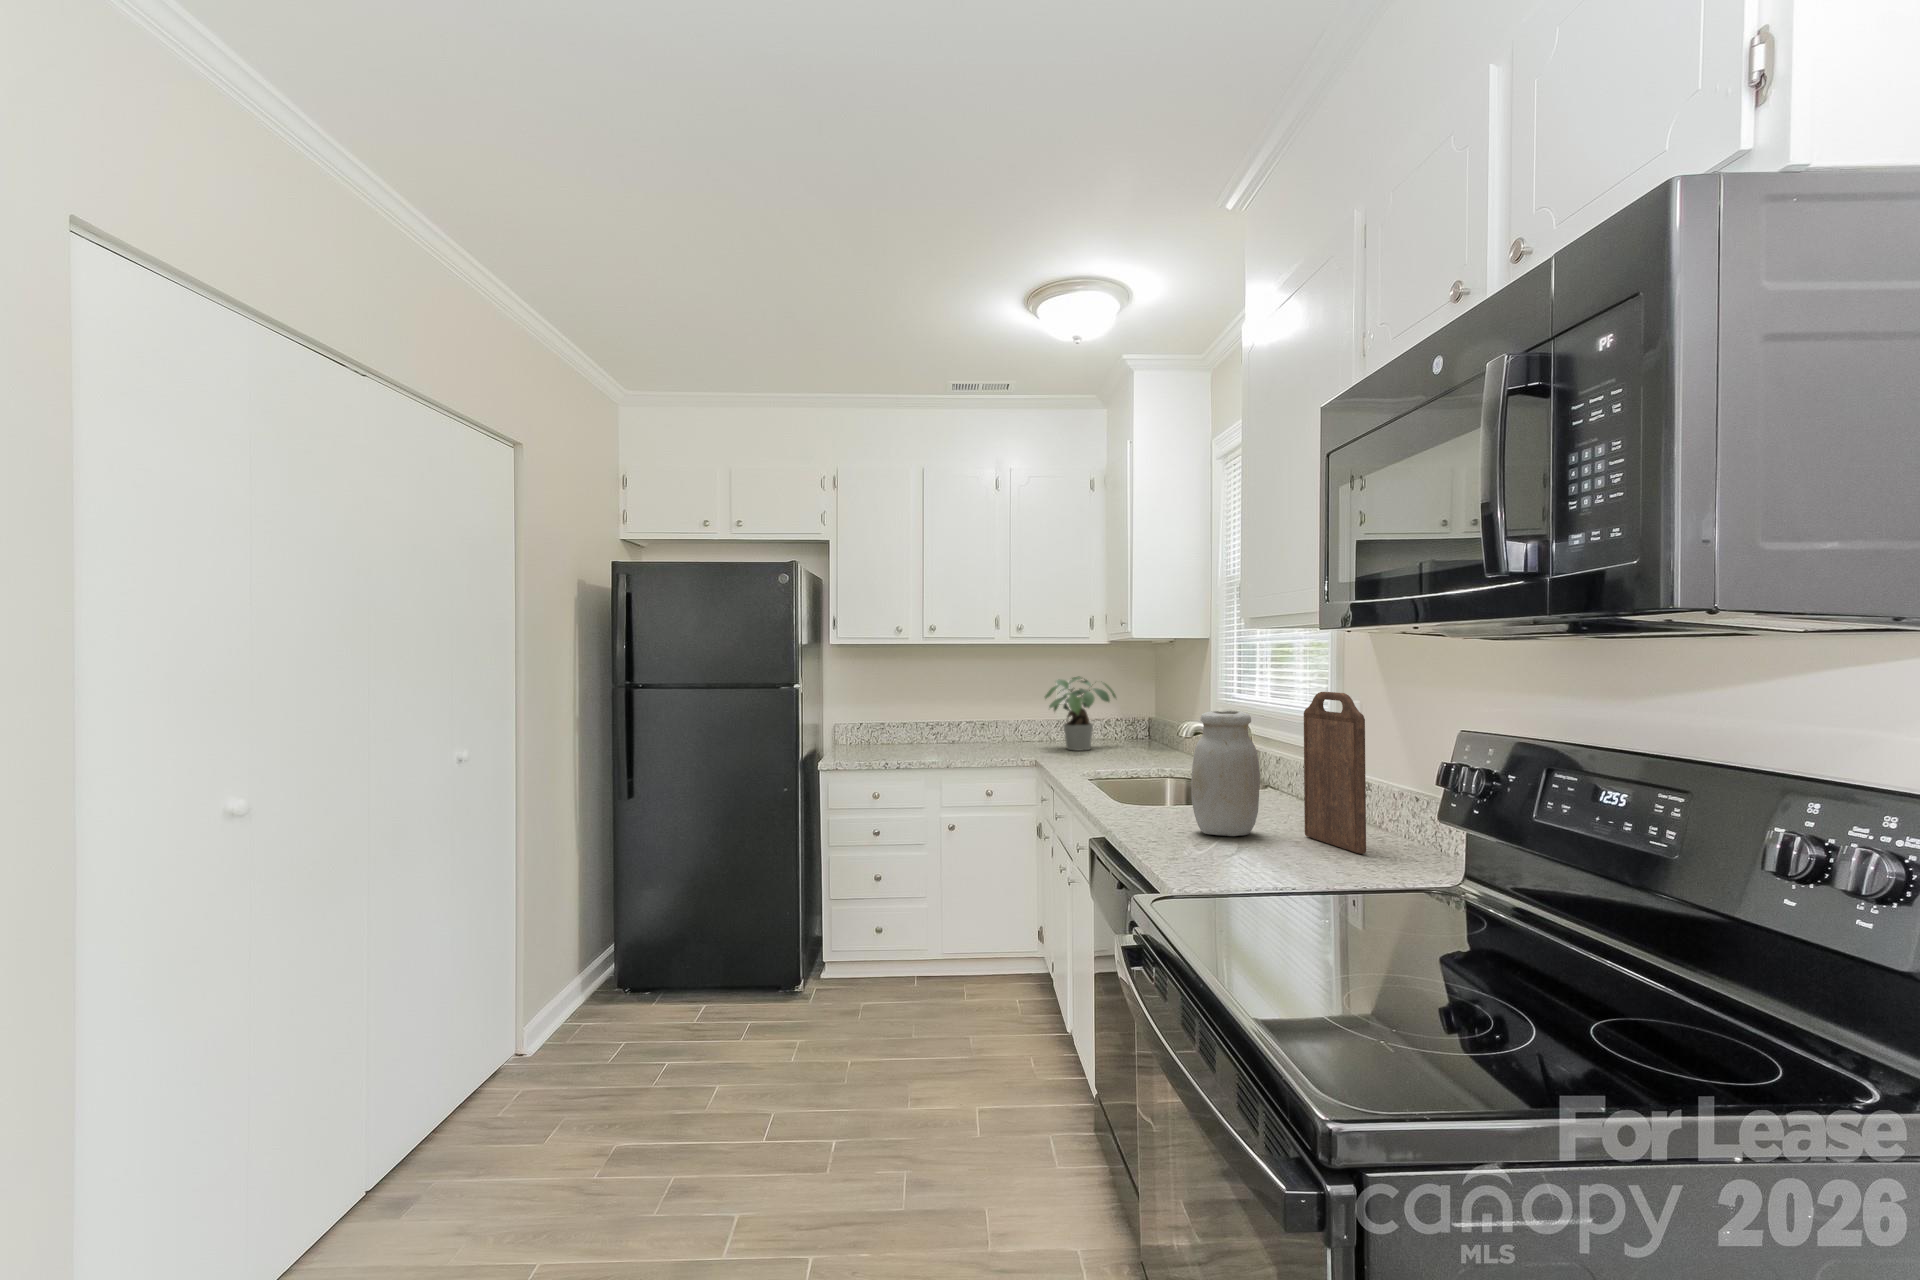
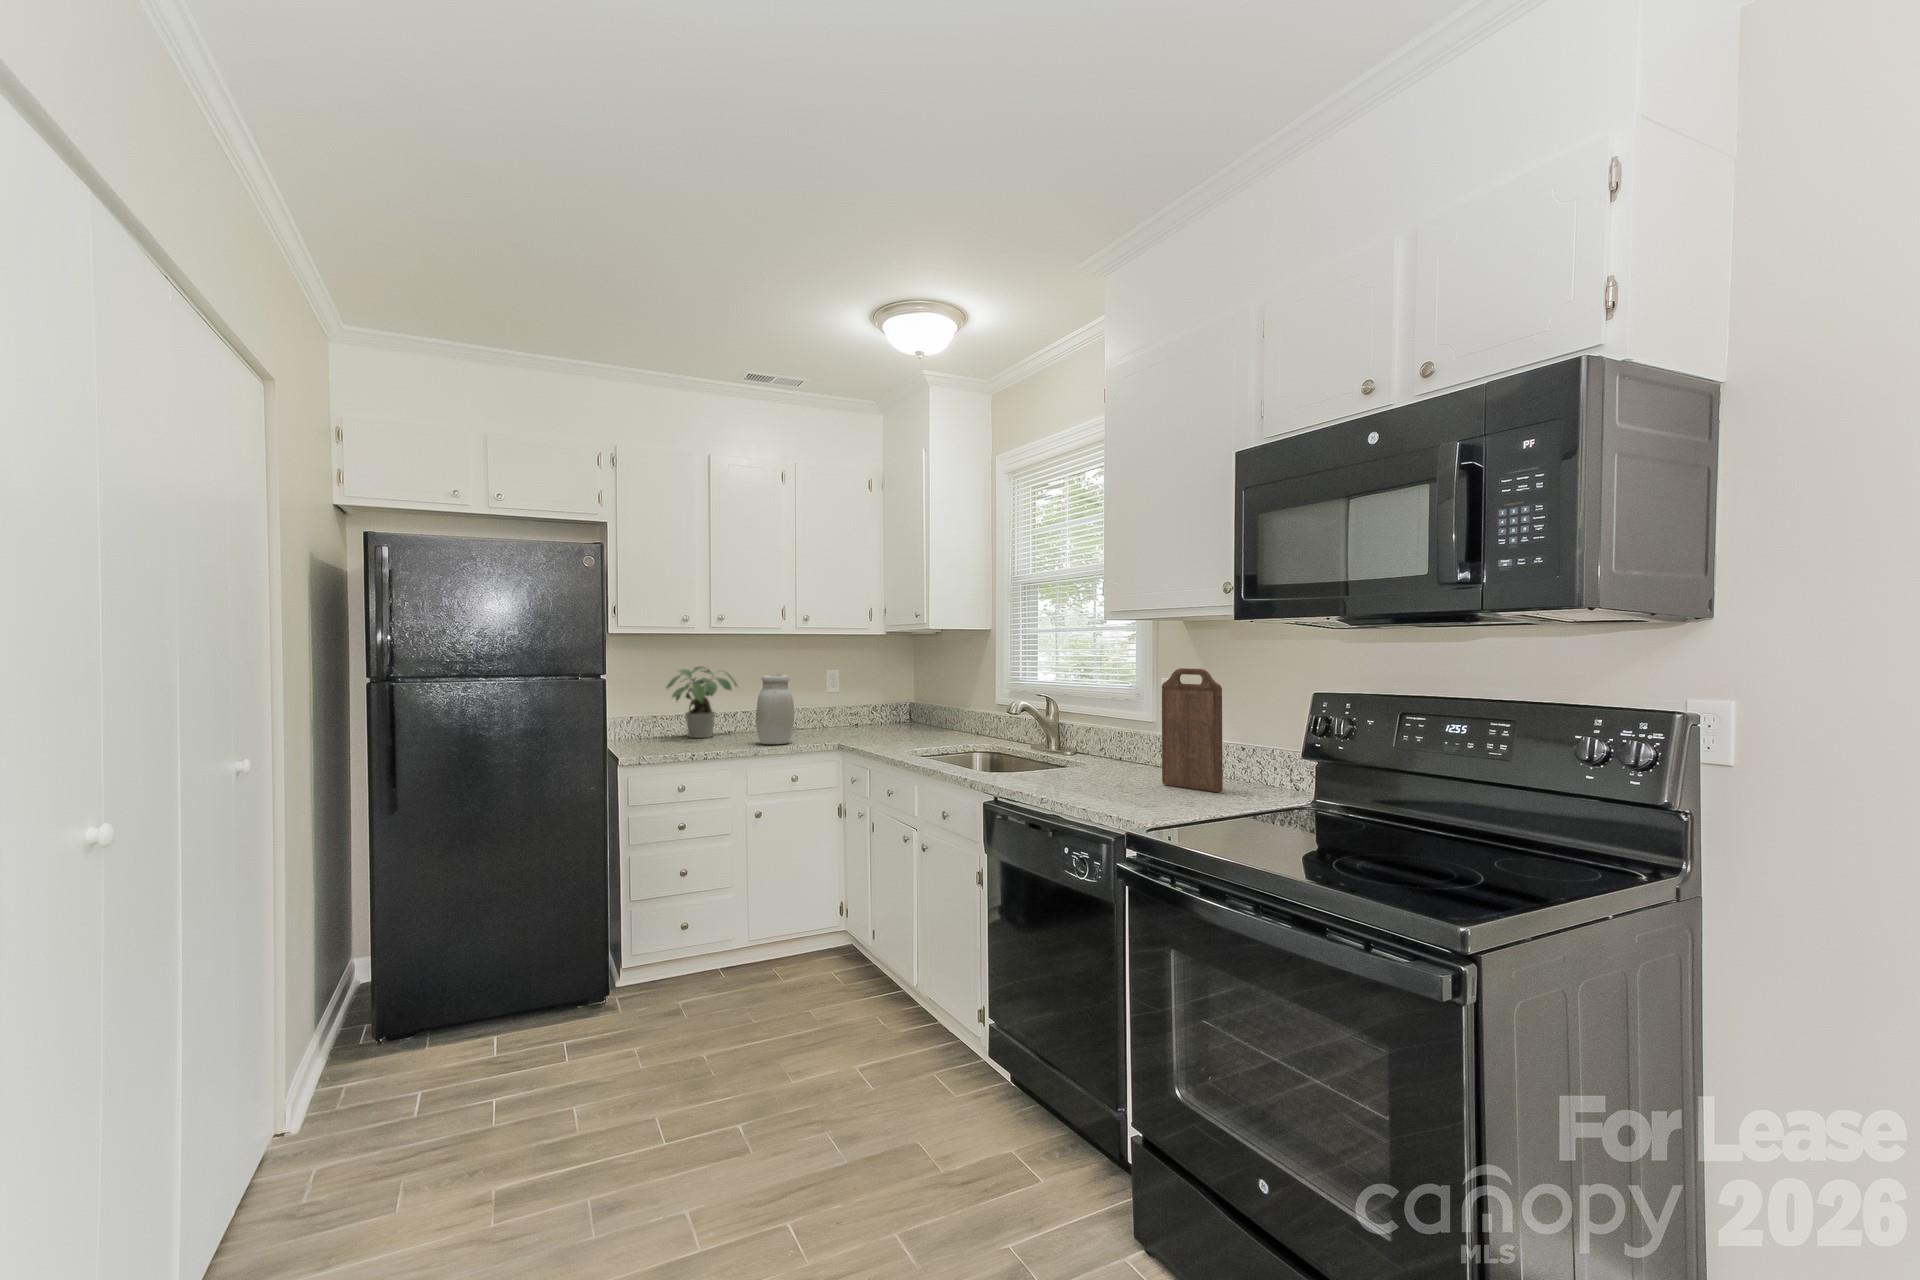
potted plant: present [1045,676,1116,751] -> present [667,666,737,738]
jar: present [1191,711,1260,836] -> present [756,675,794,744]

